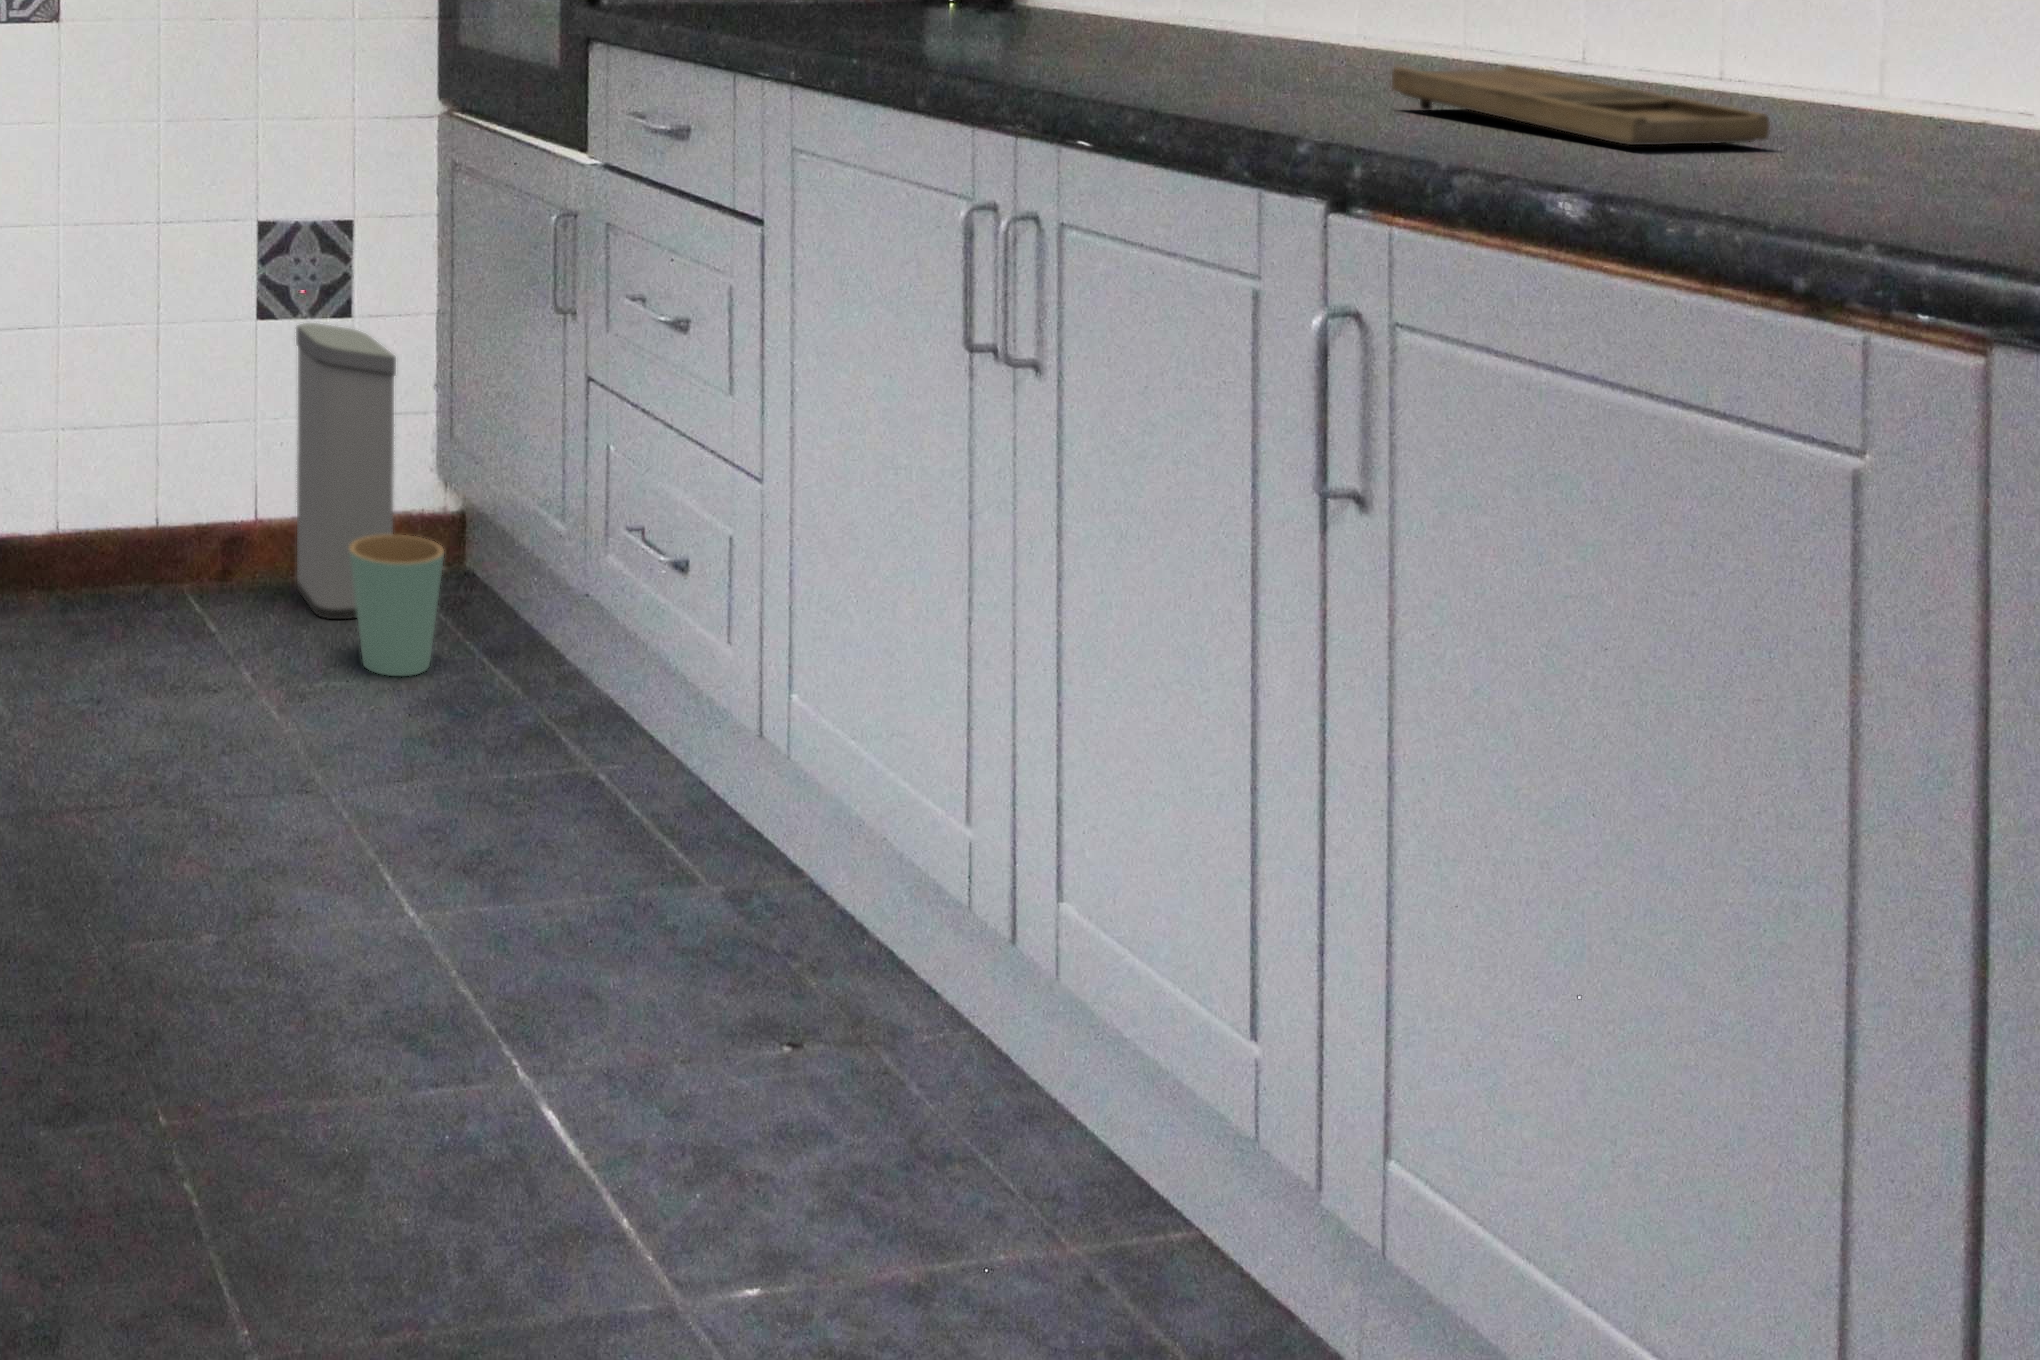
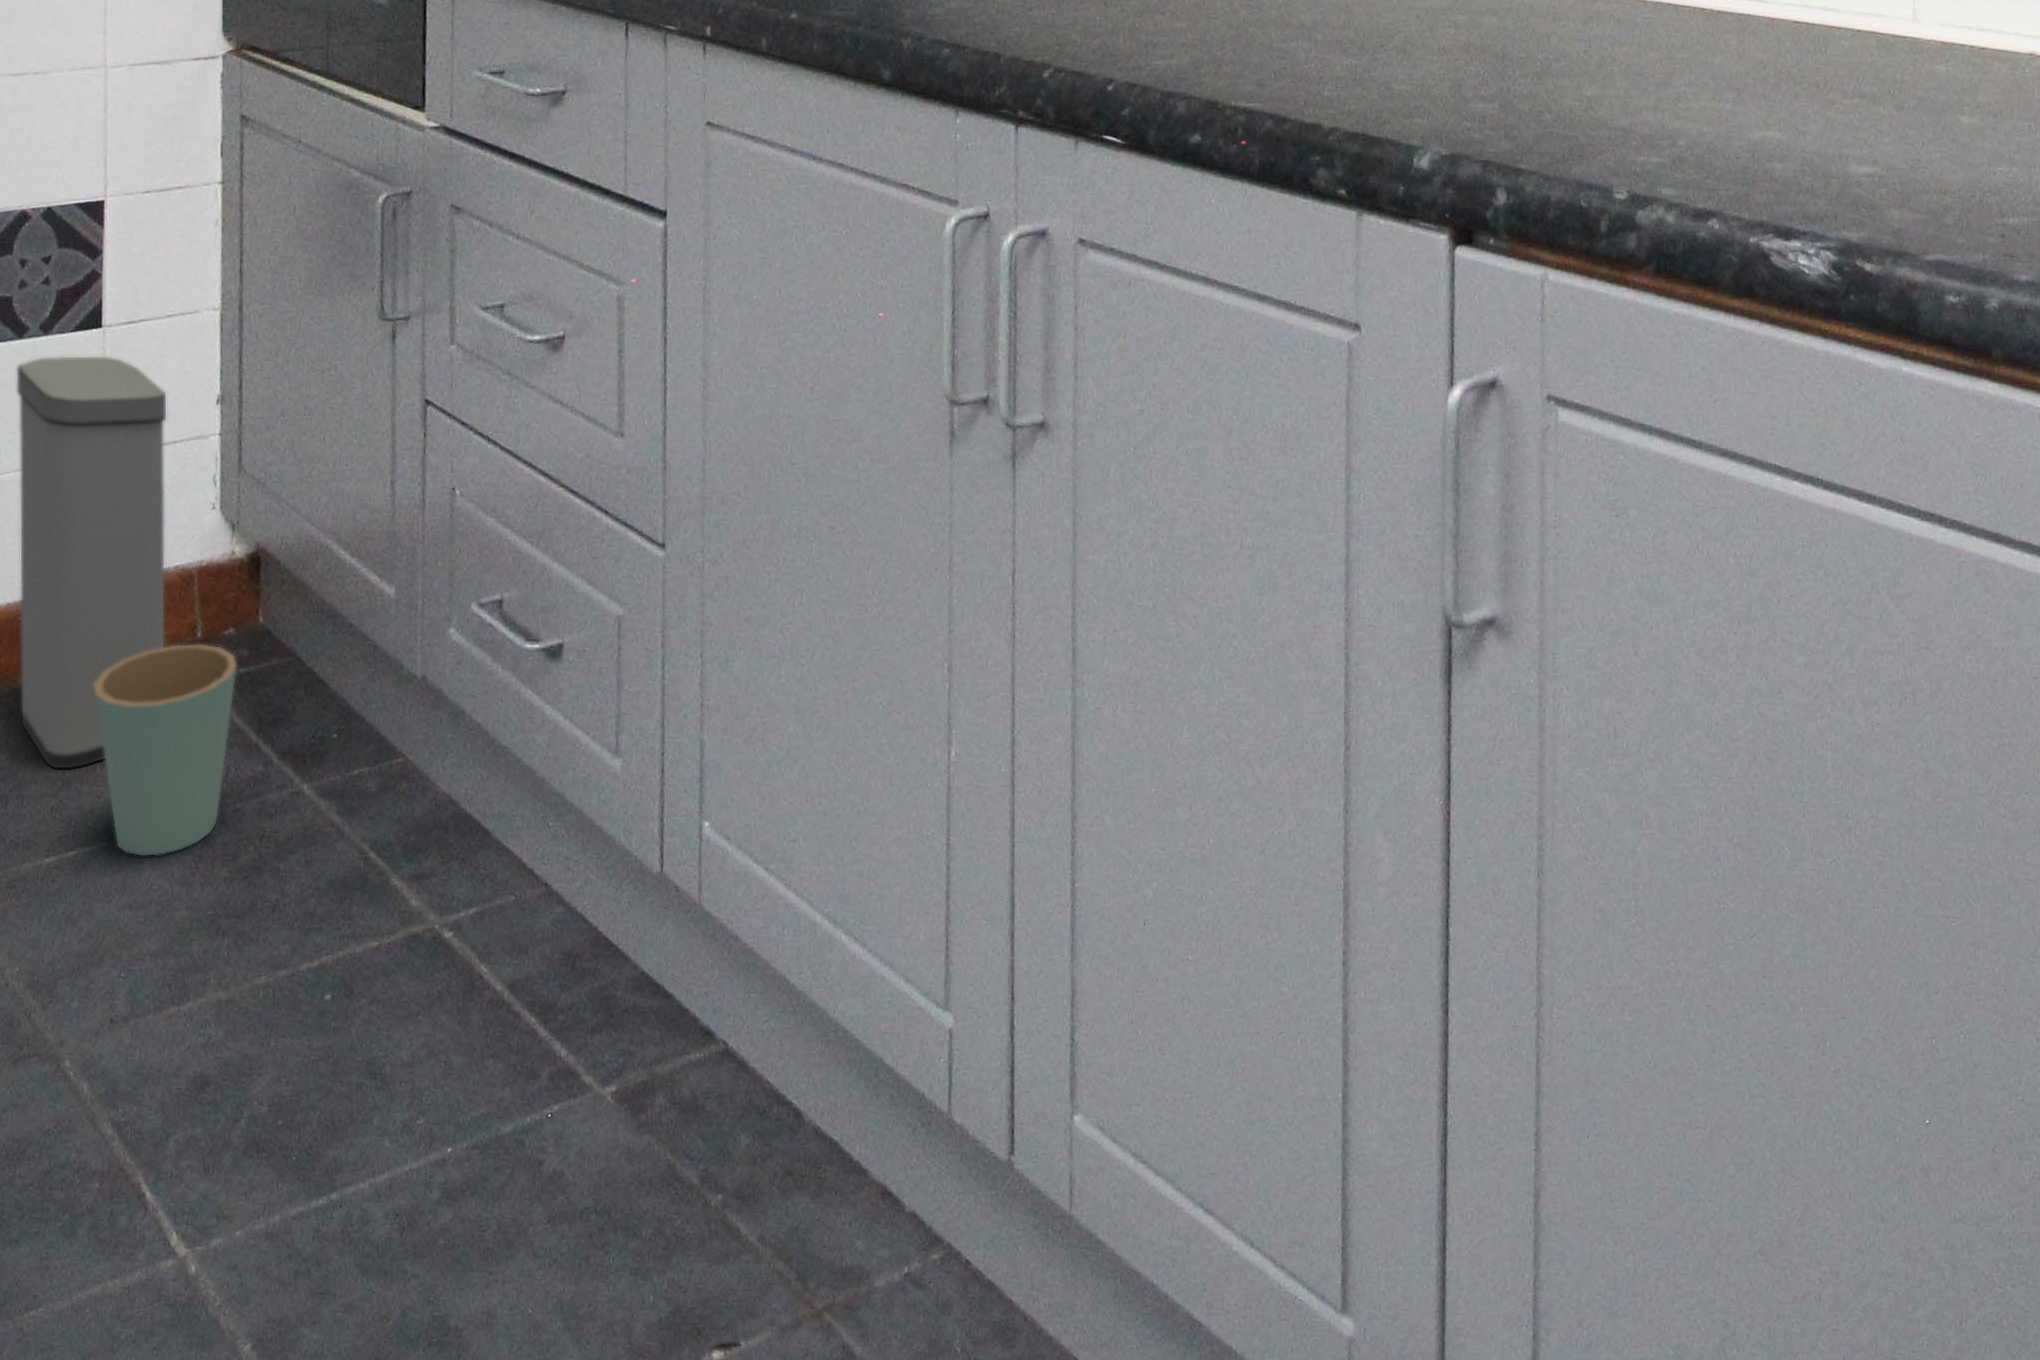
tray: present [1392,66,1770,145] -> none [1495,13,1936,140]

